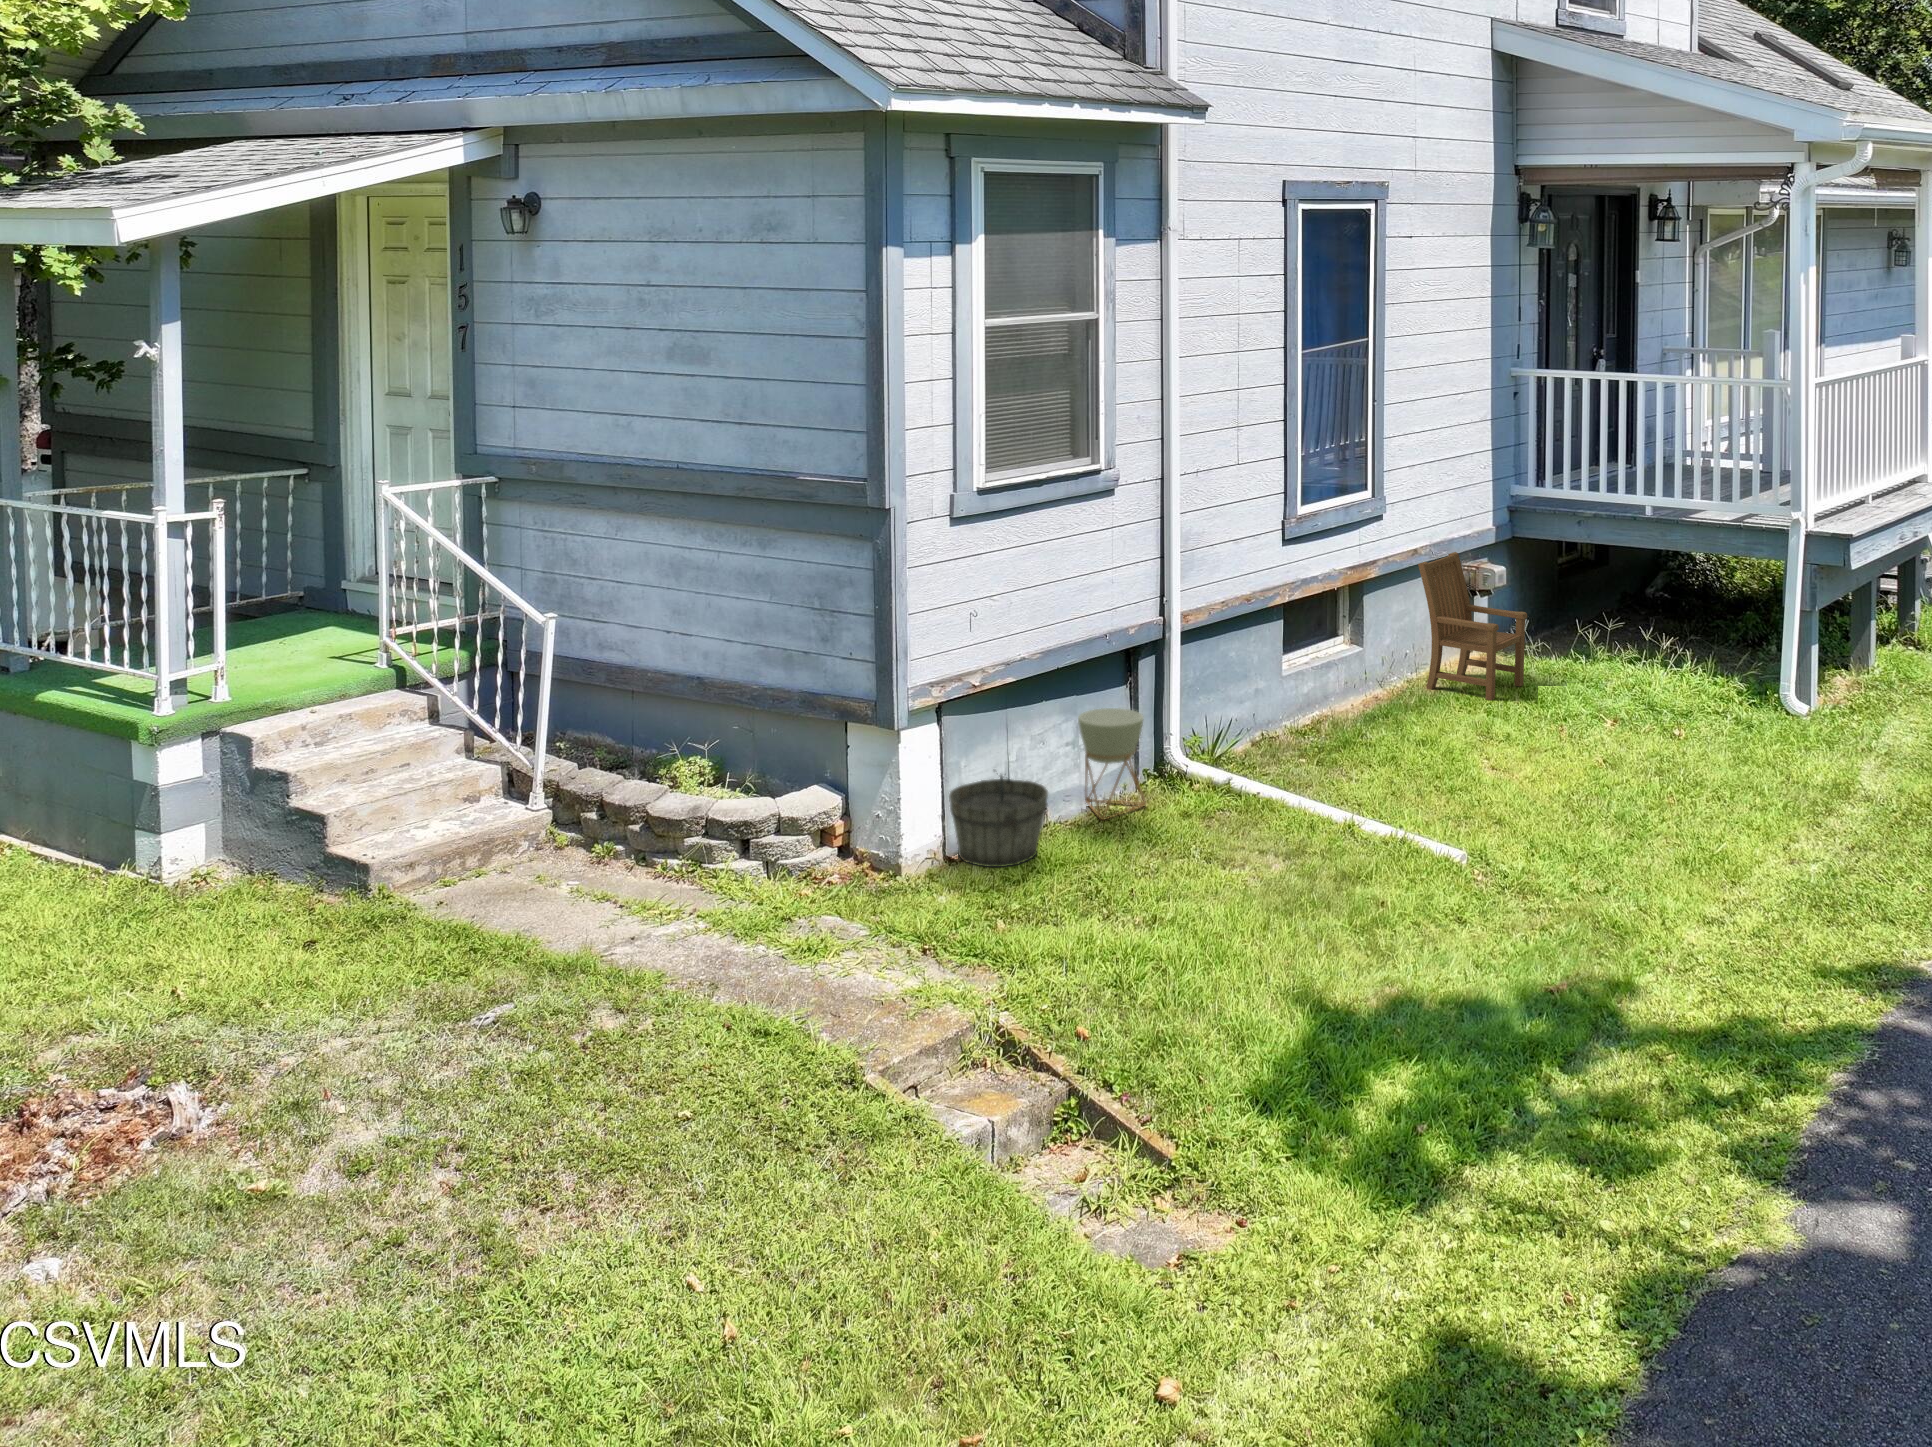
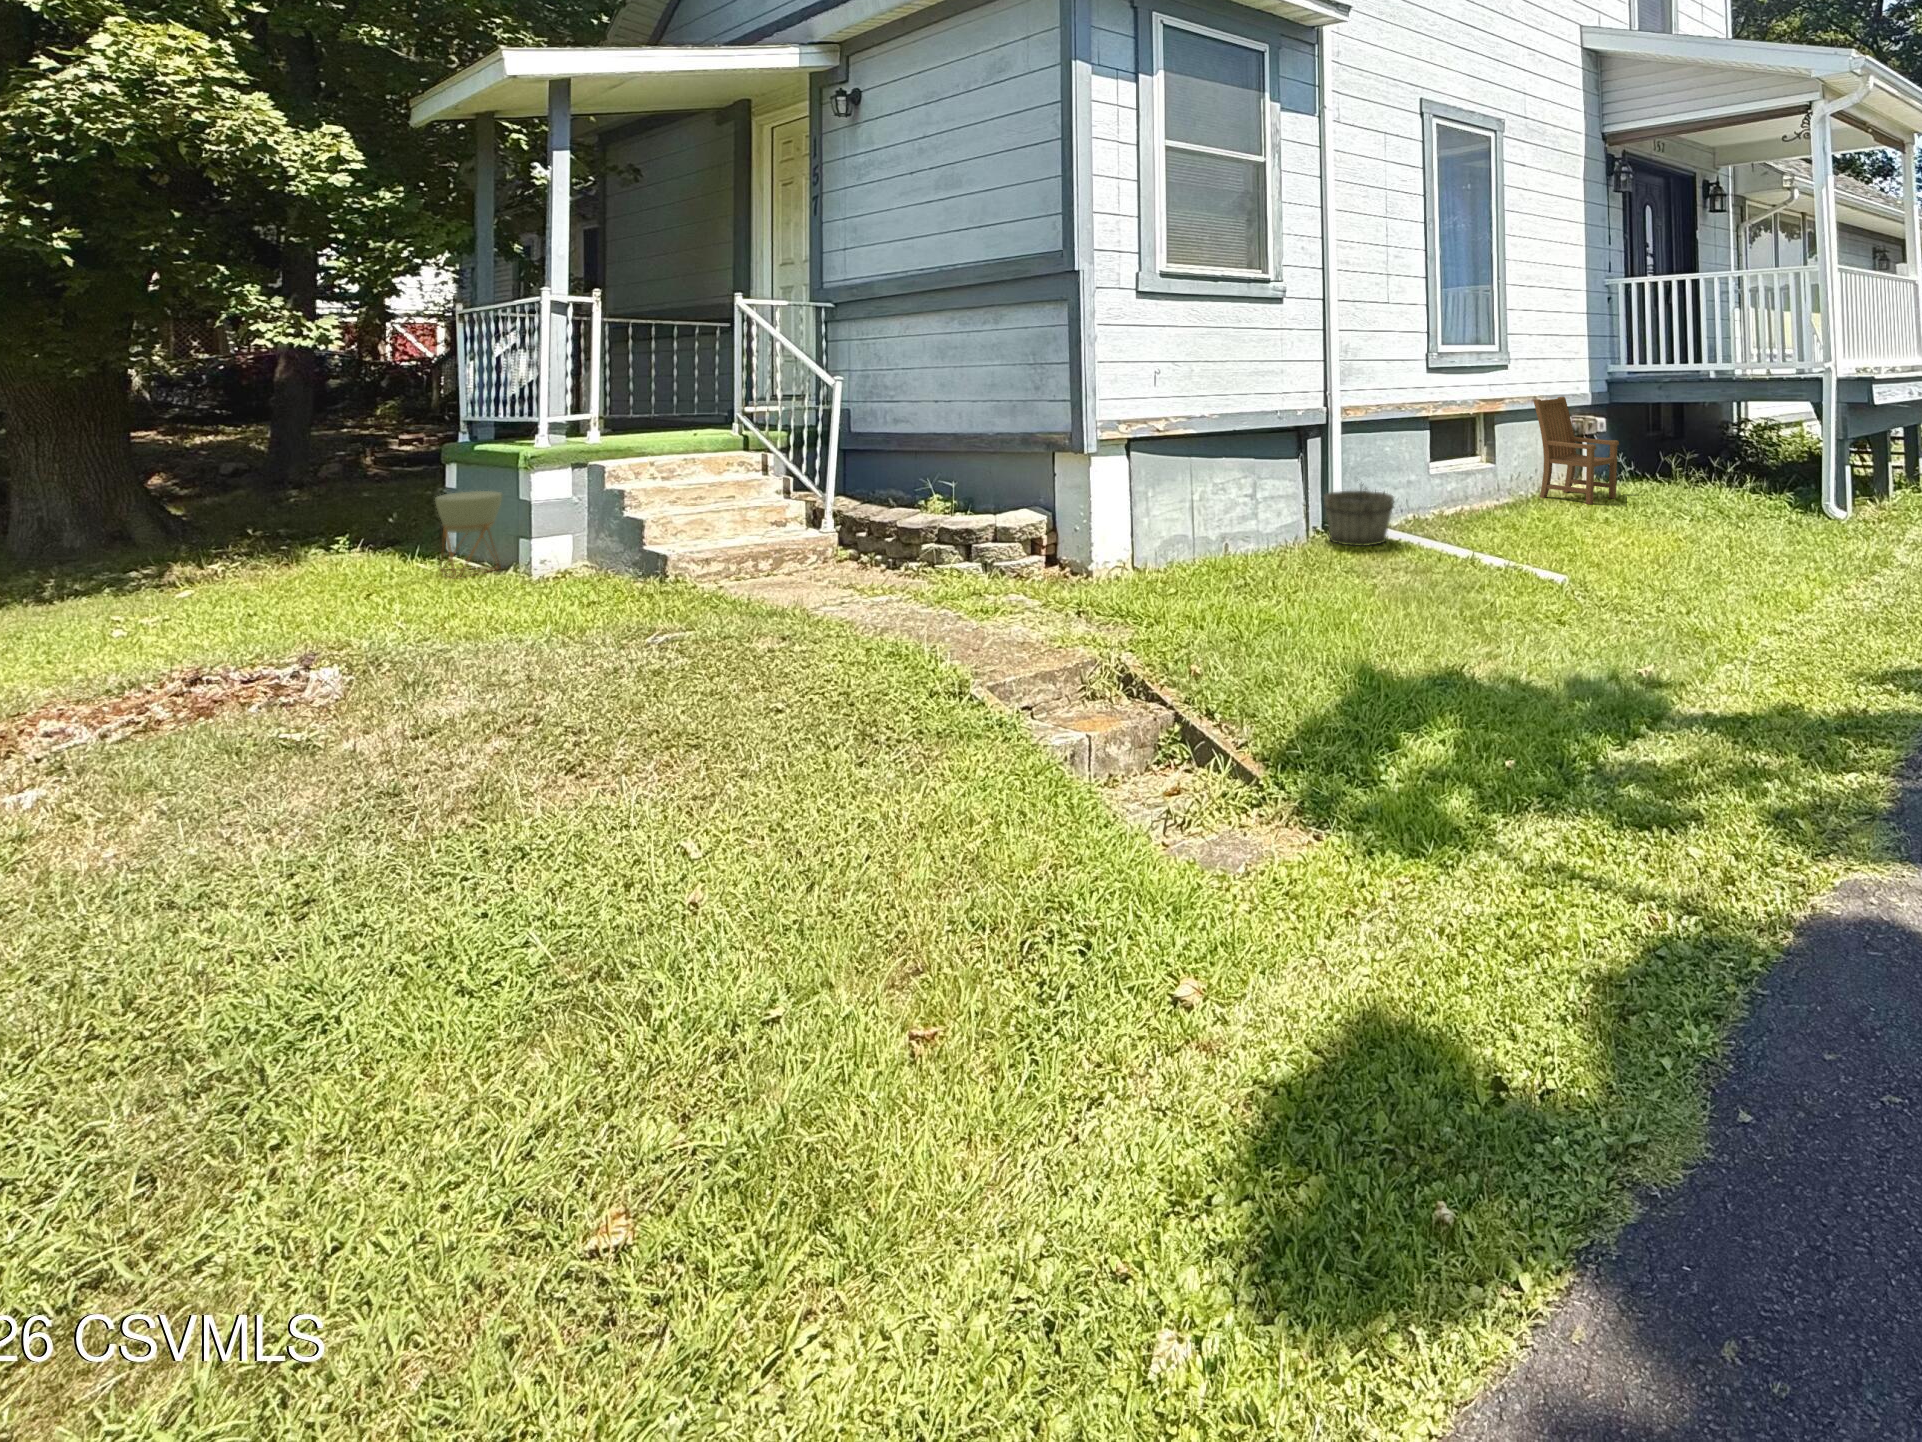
planter: present [1078,708,1146,820] -> present [435,491,502,579]
wooden bucket: present [949,775,1048,867] -> present [1324,485,1394,546]

